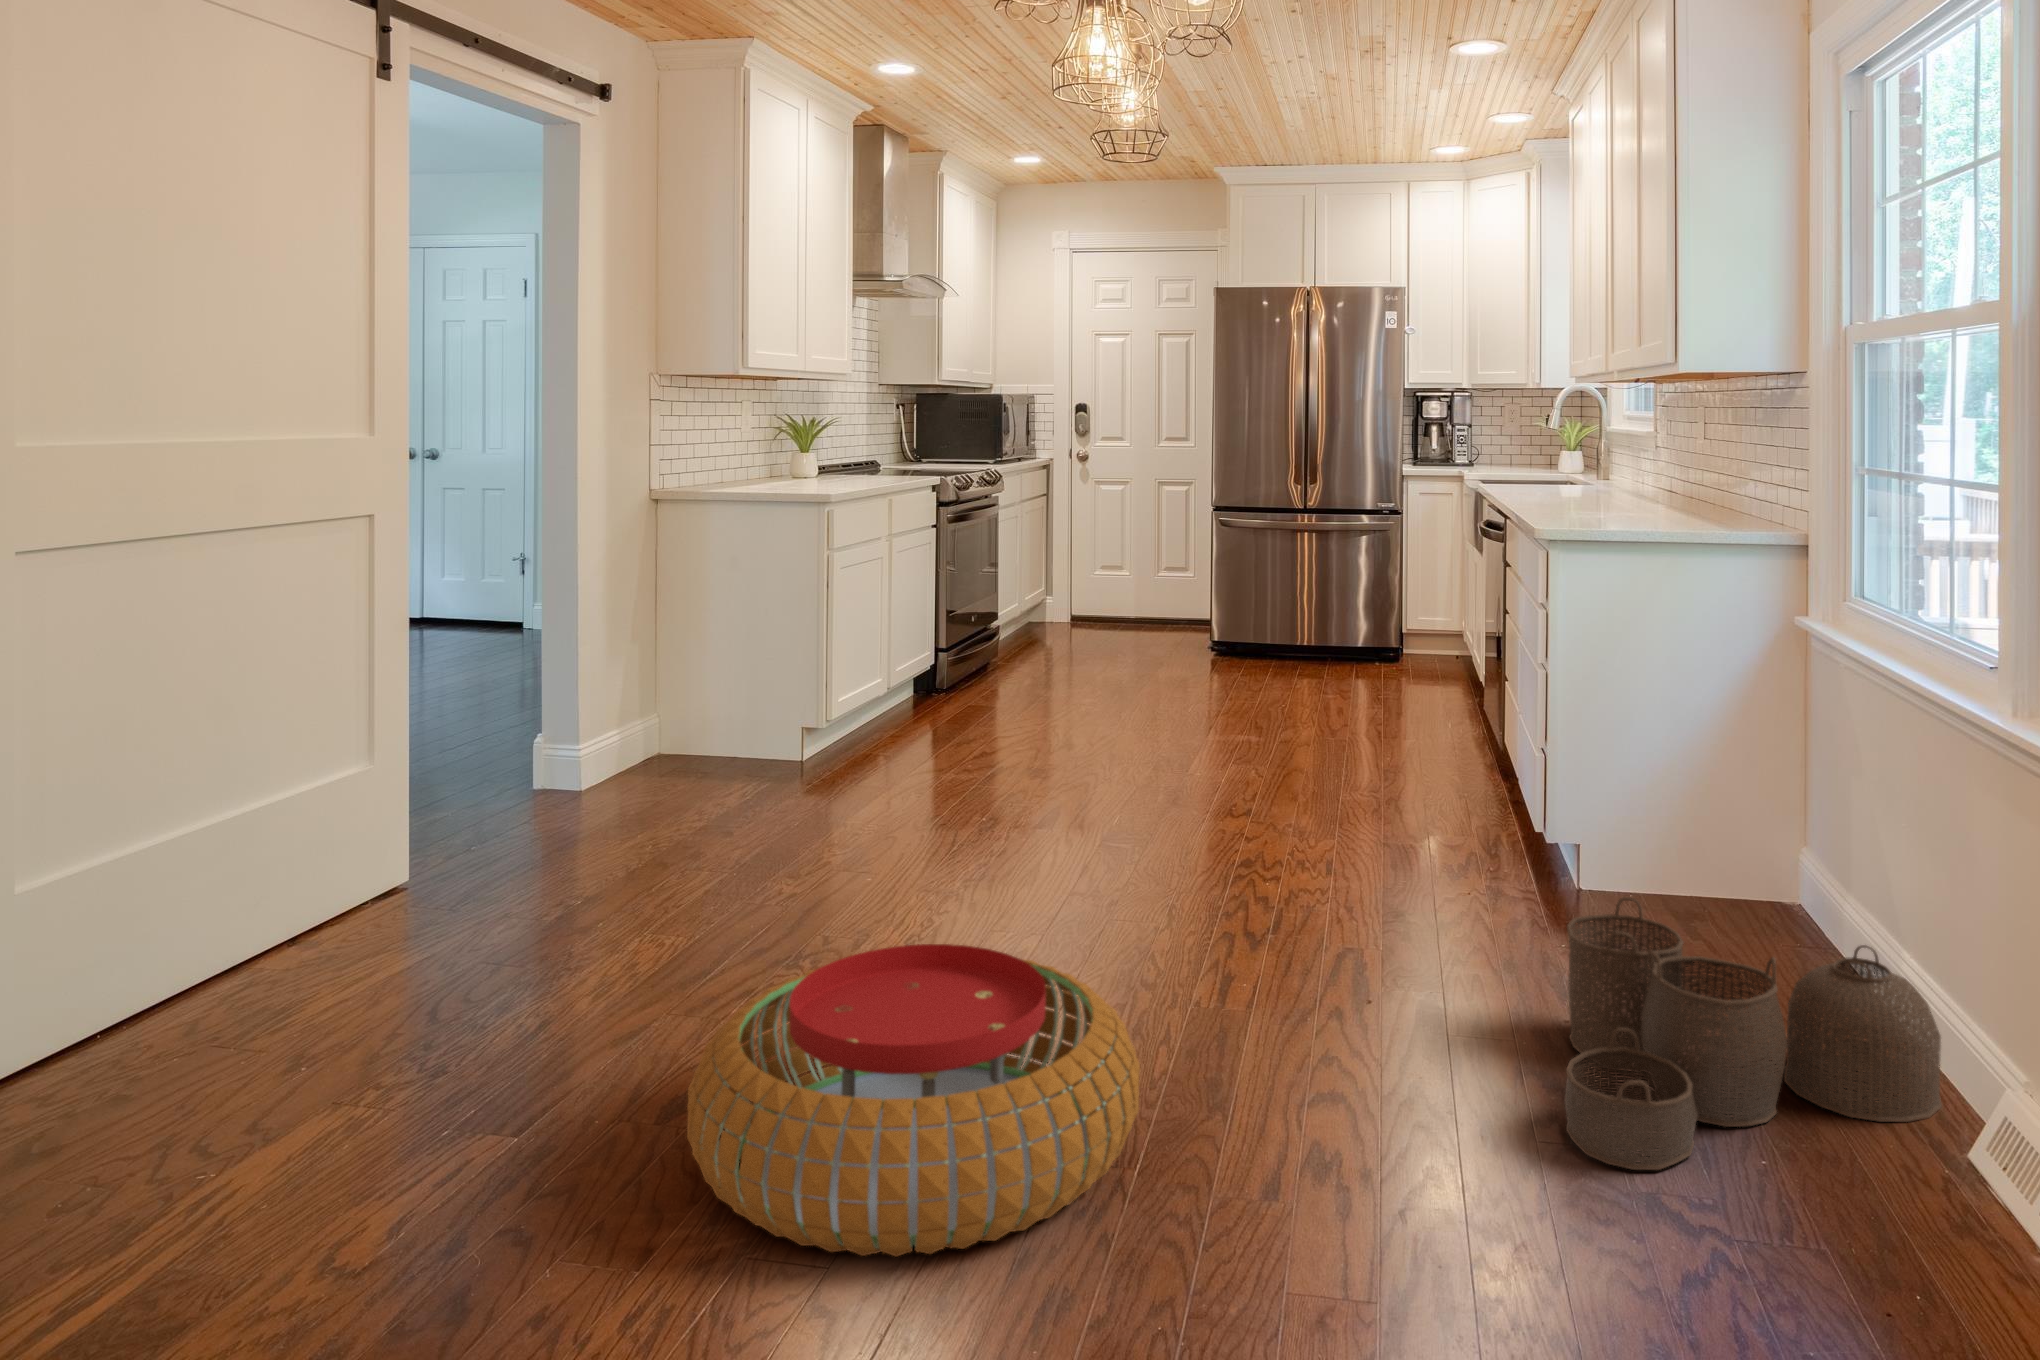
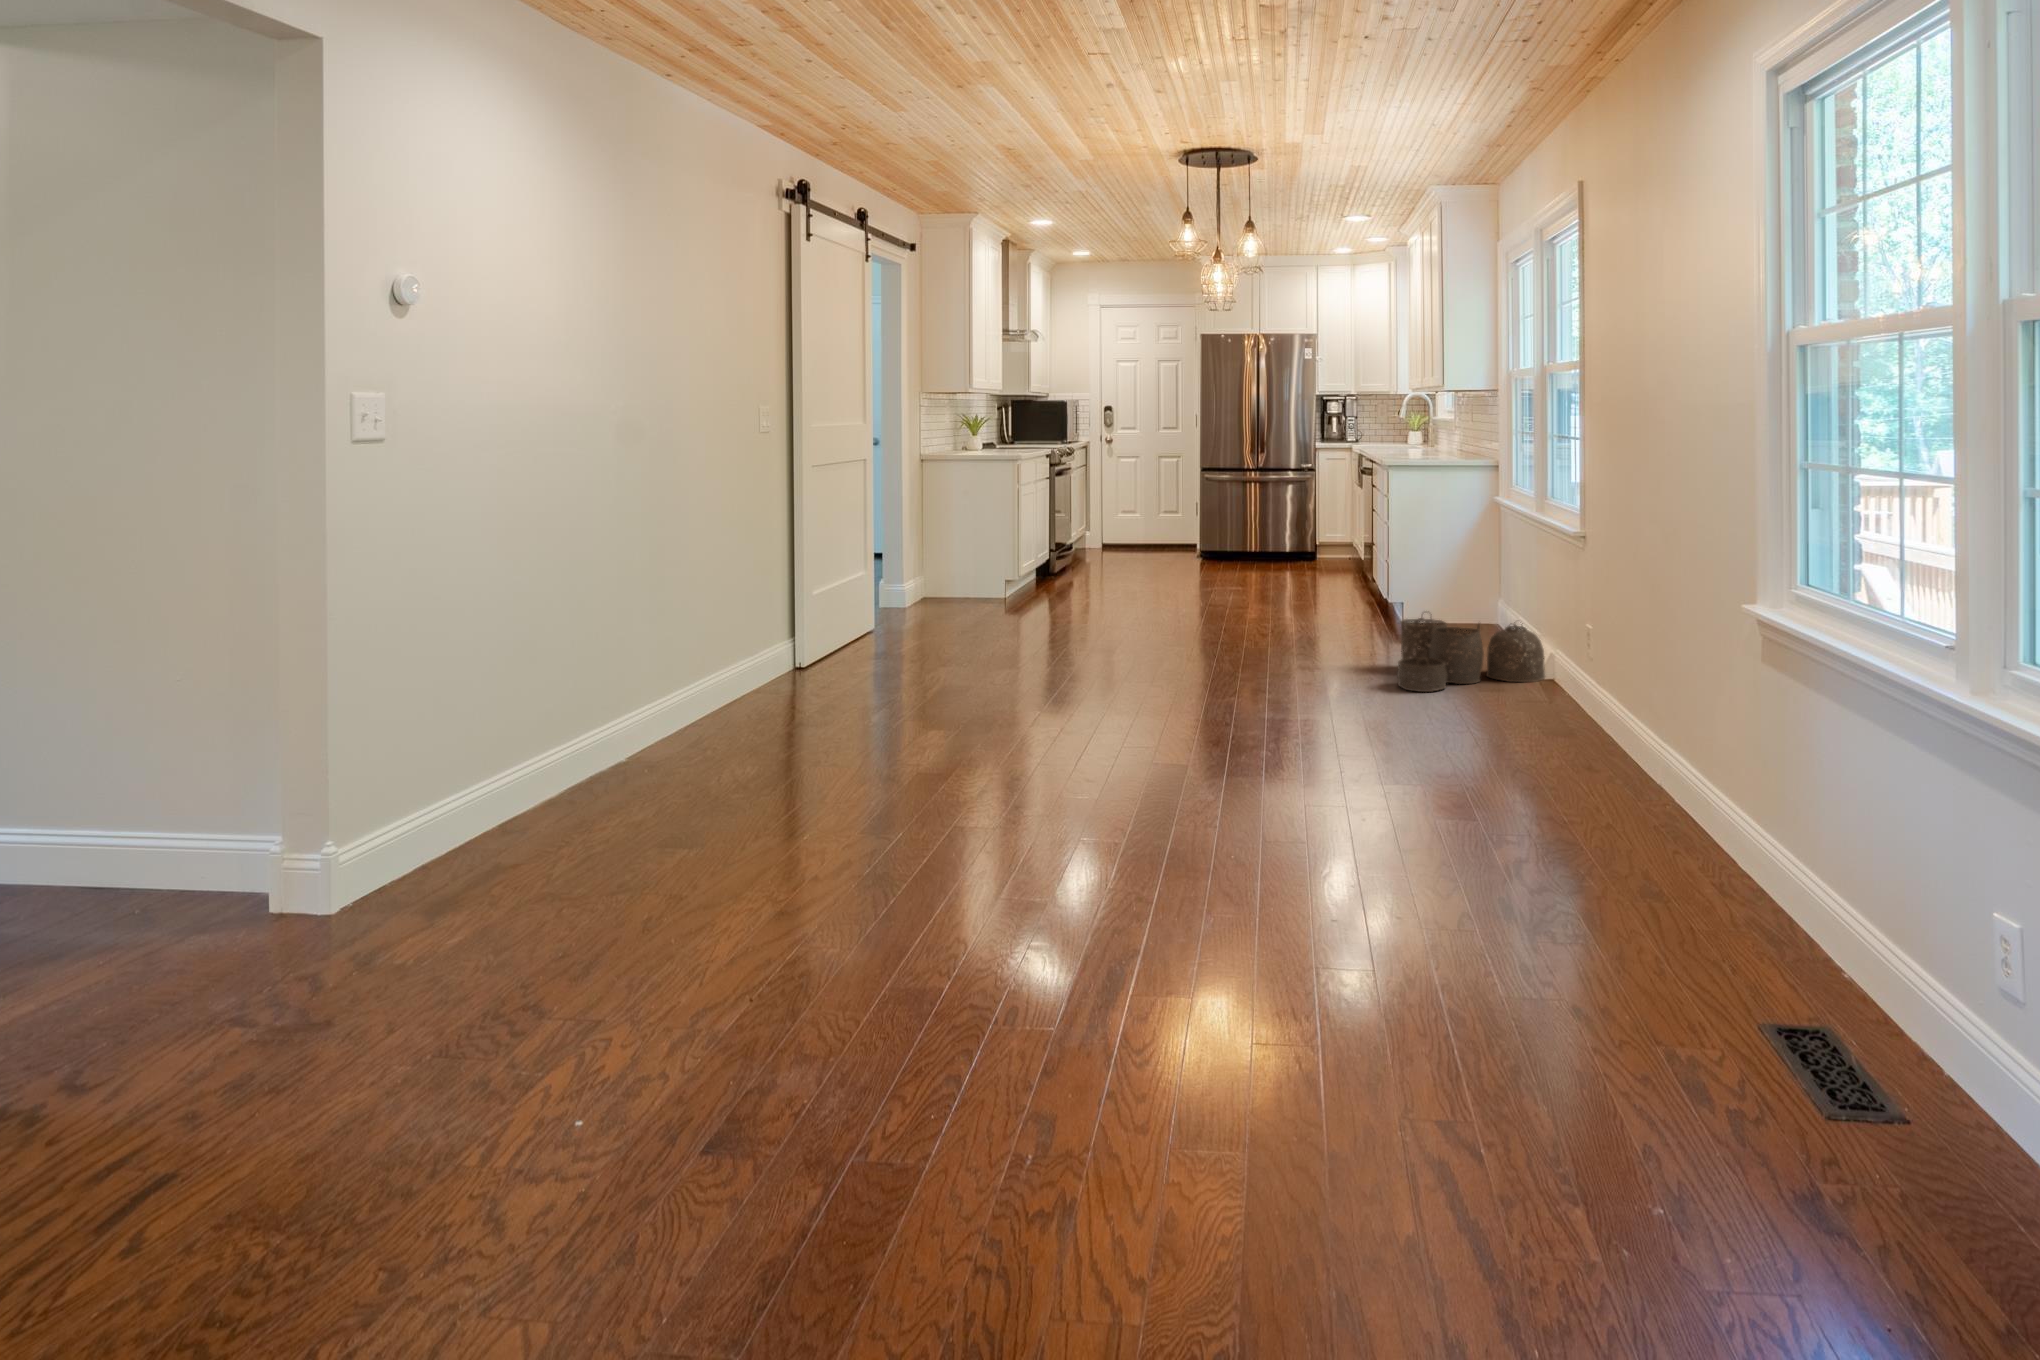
pouf: present [687,944,1140,1257] -> none [1062,624,1235,710]

